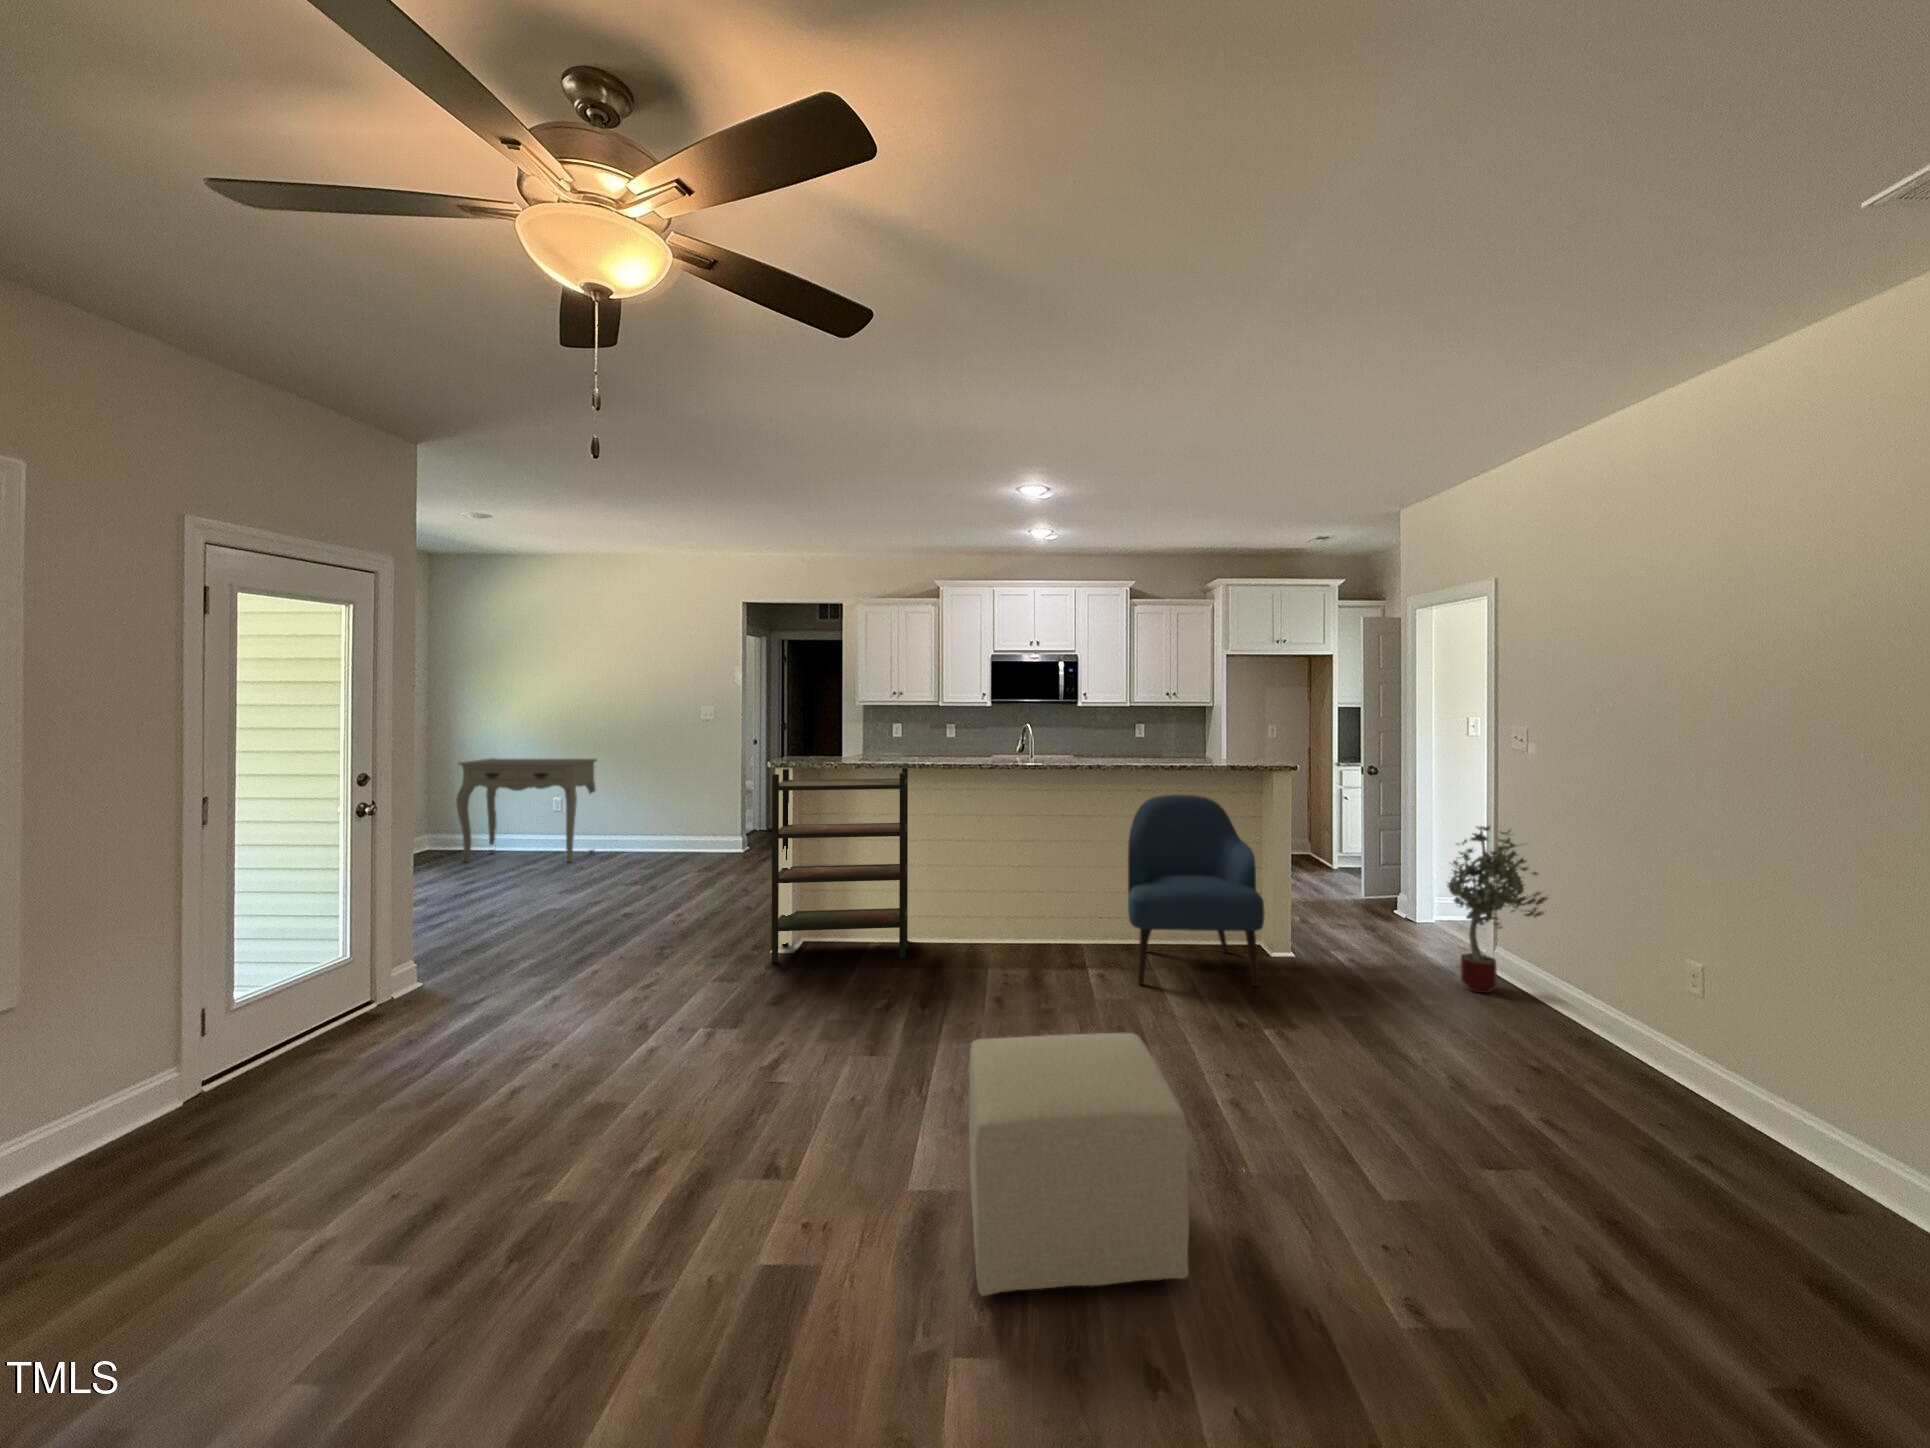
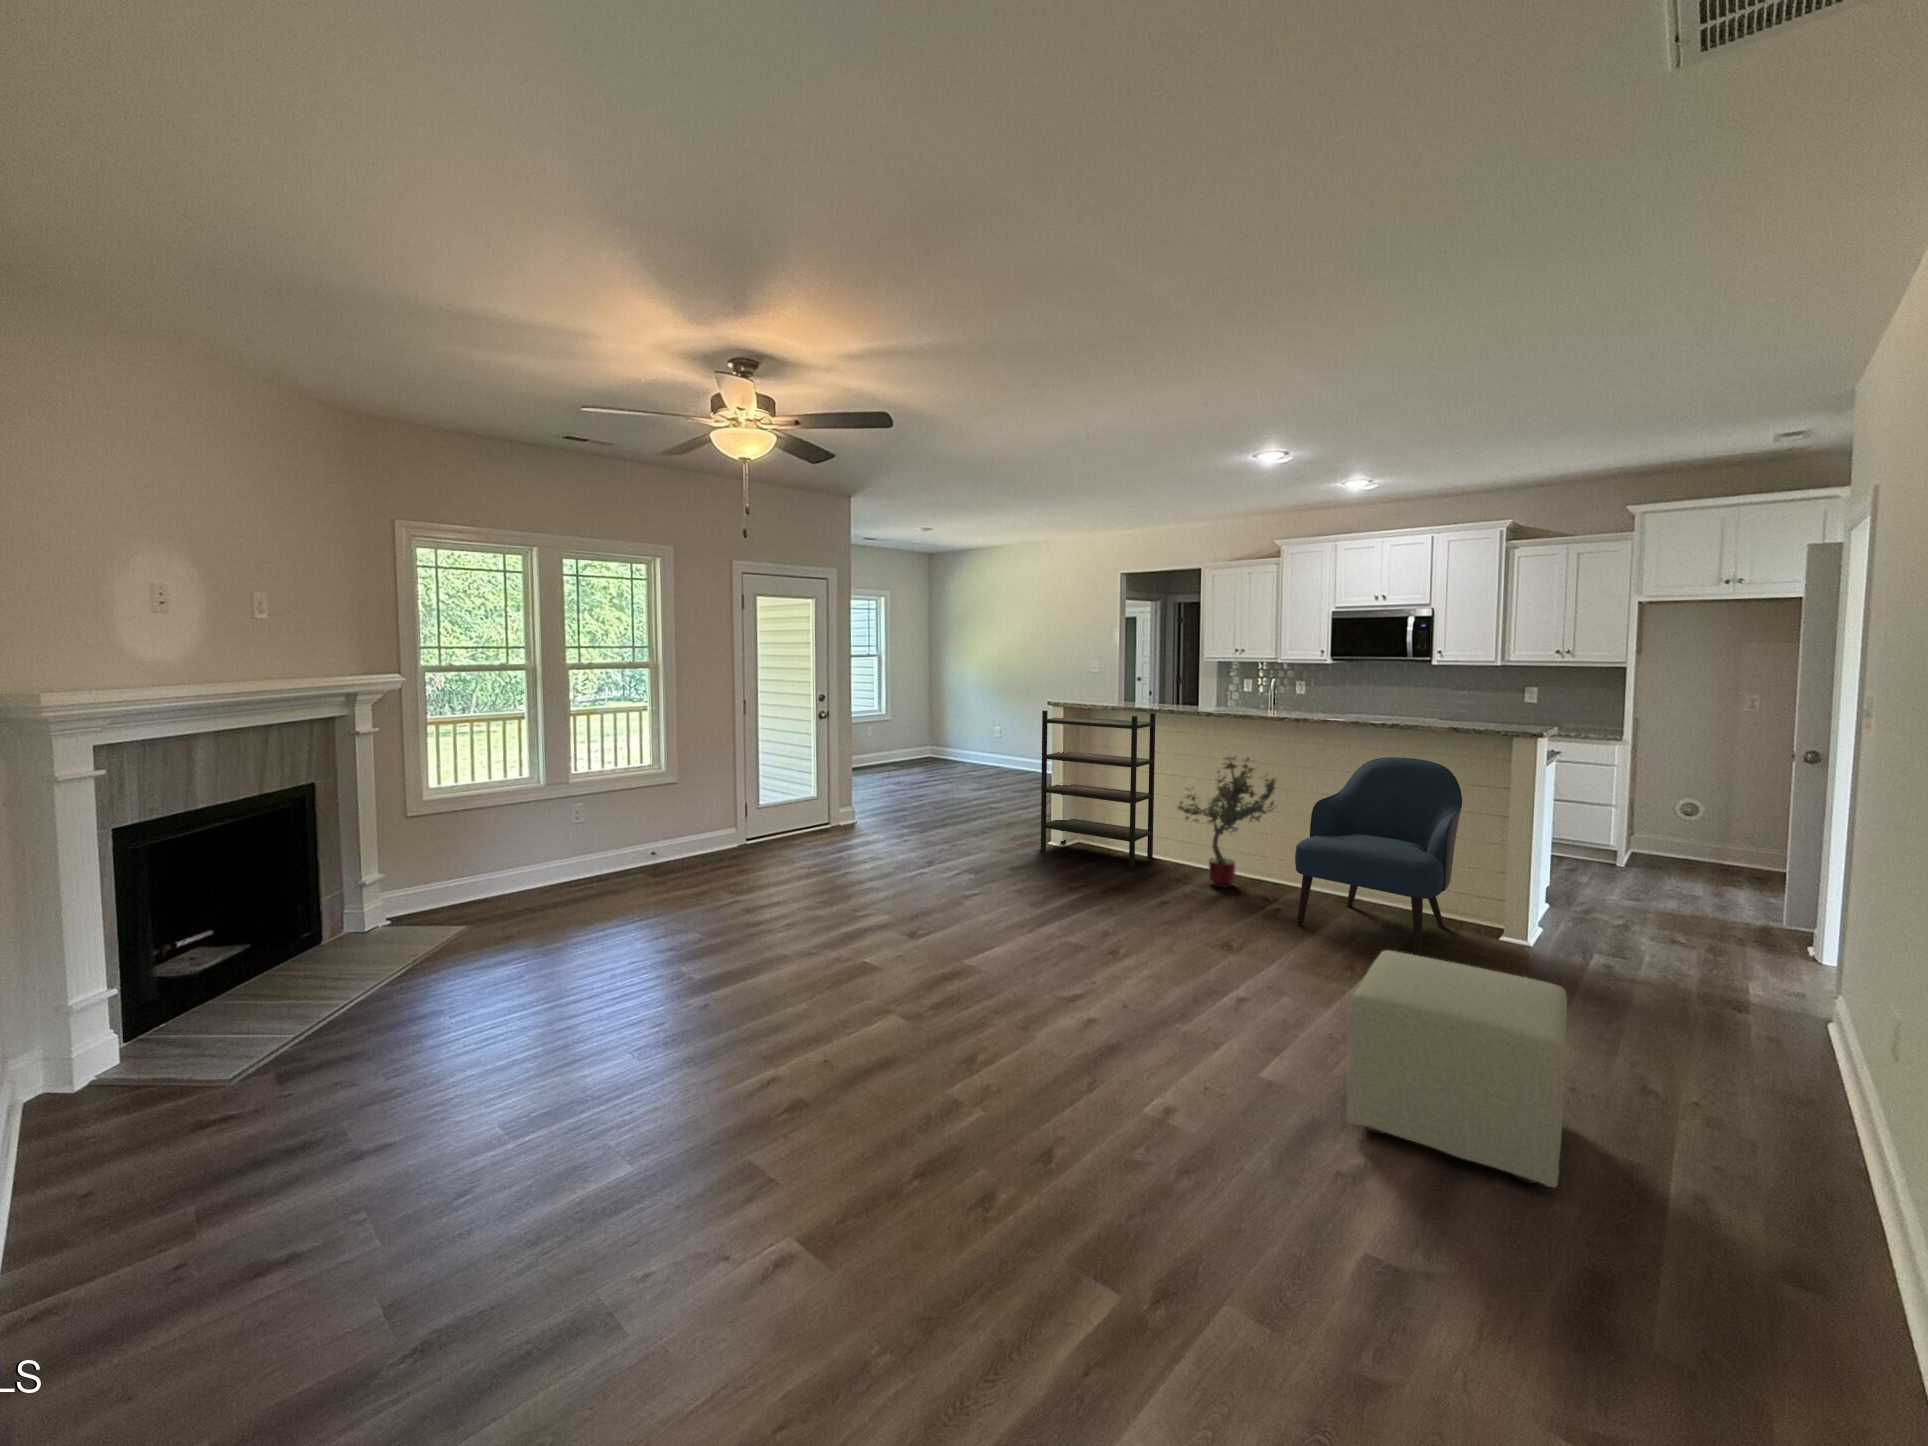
console table: present [456,758,597,862] -> none [935,694,1022,773]
potted tree: present [1447,826,1548,993] -> present [1177,757,1276,887]
ottoman: present [969,1033,1189,1296] -> present [1346,950,1567,1187]

